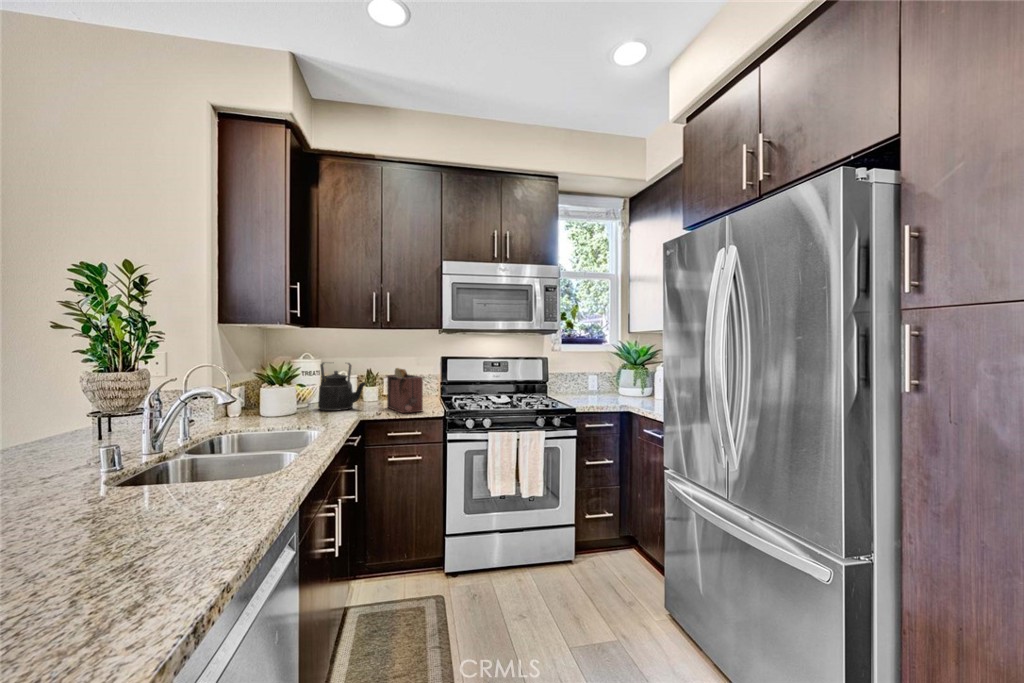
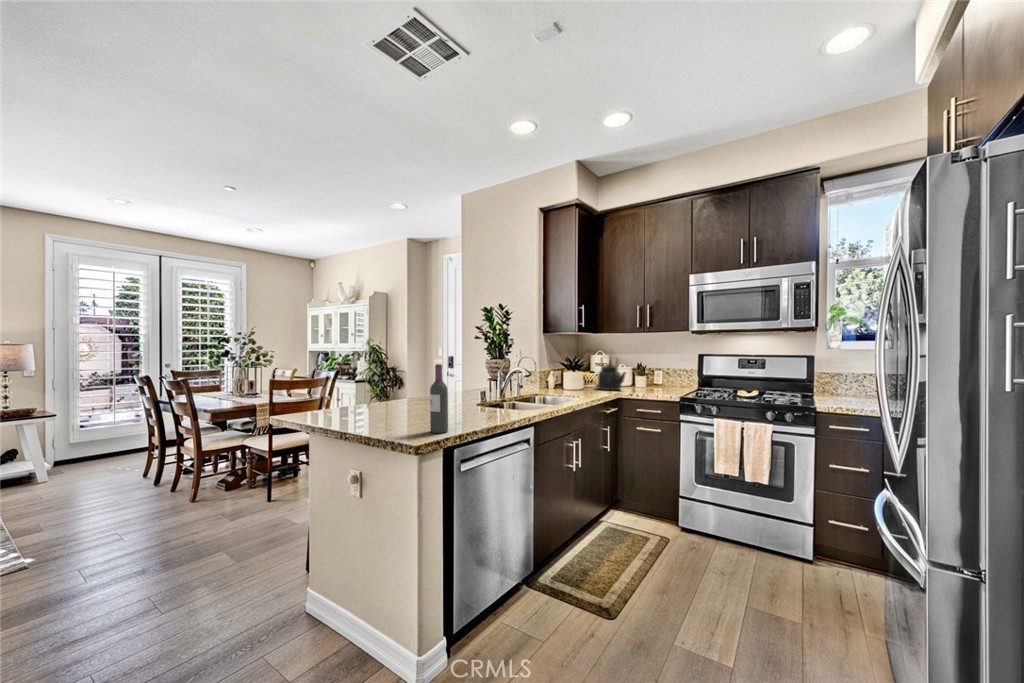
toaster: present [387,368,423,413] -> none [643,362,663,396]
wine bottle: none [62,405,137,634] -> present [430,364,448,433]

